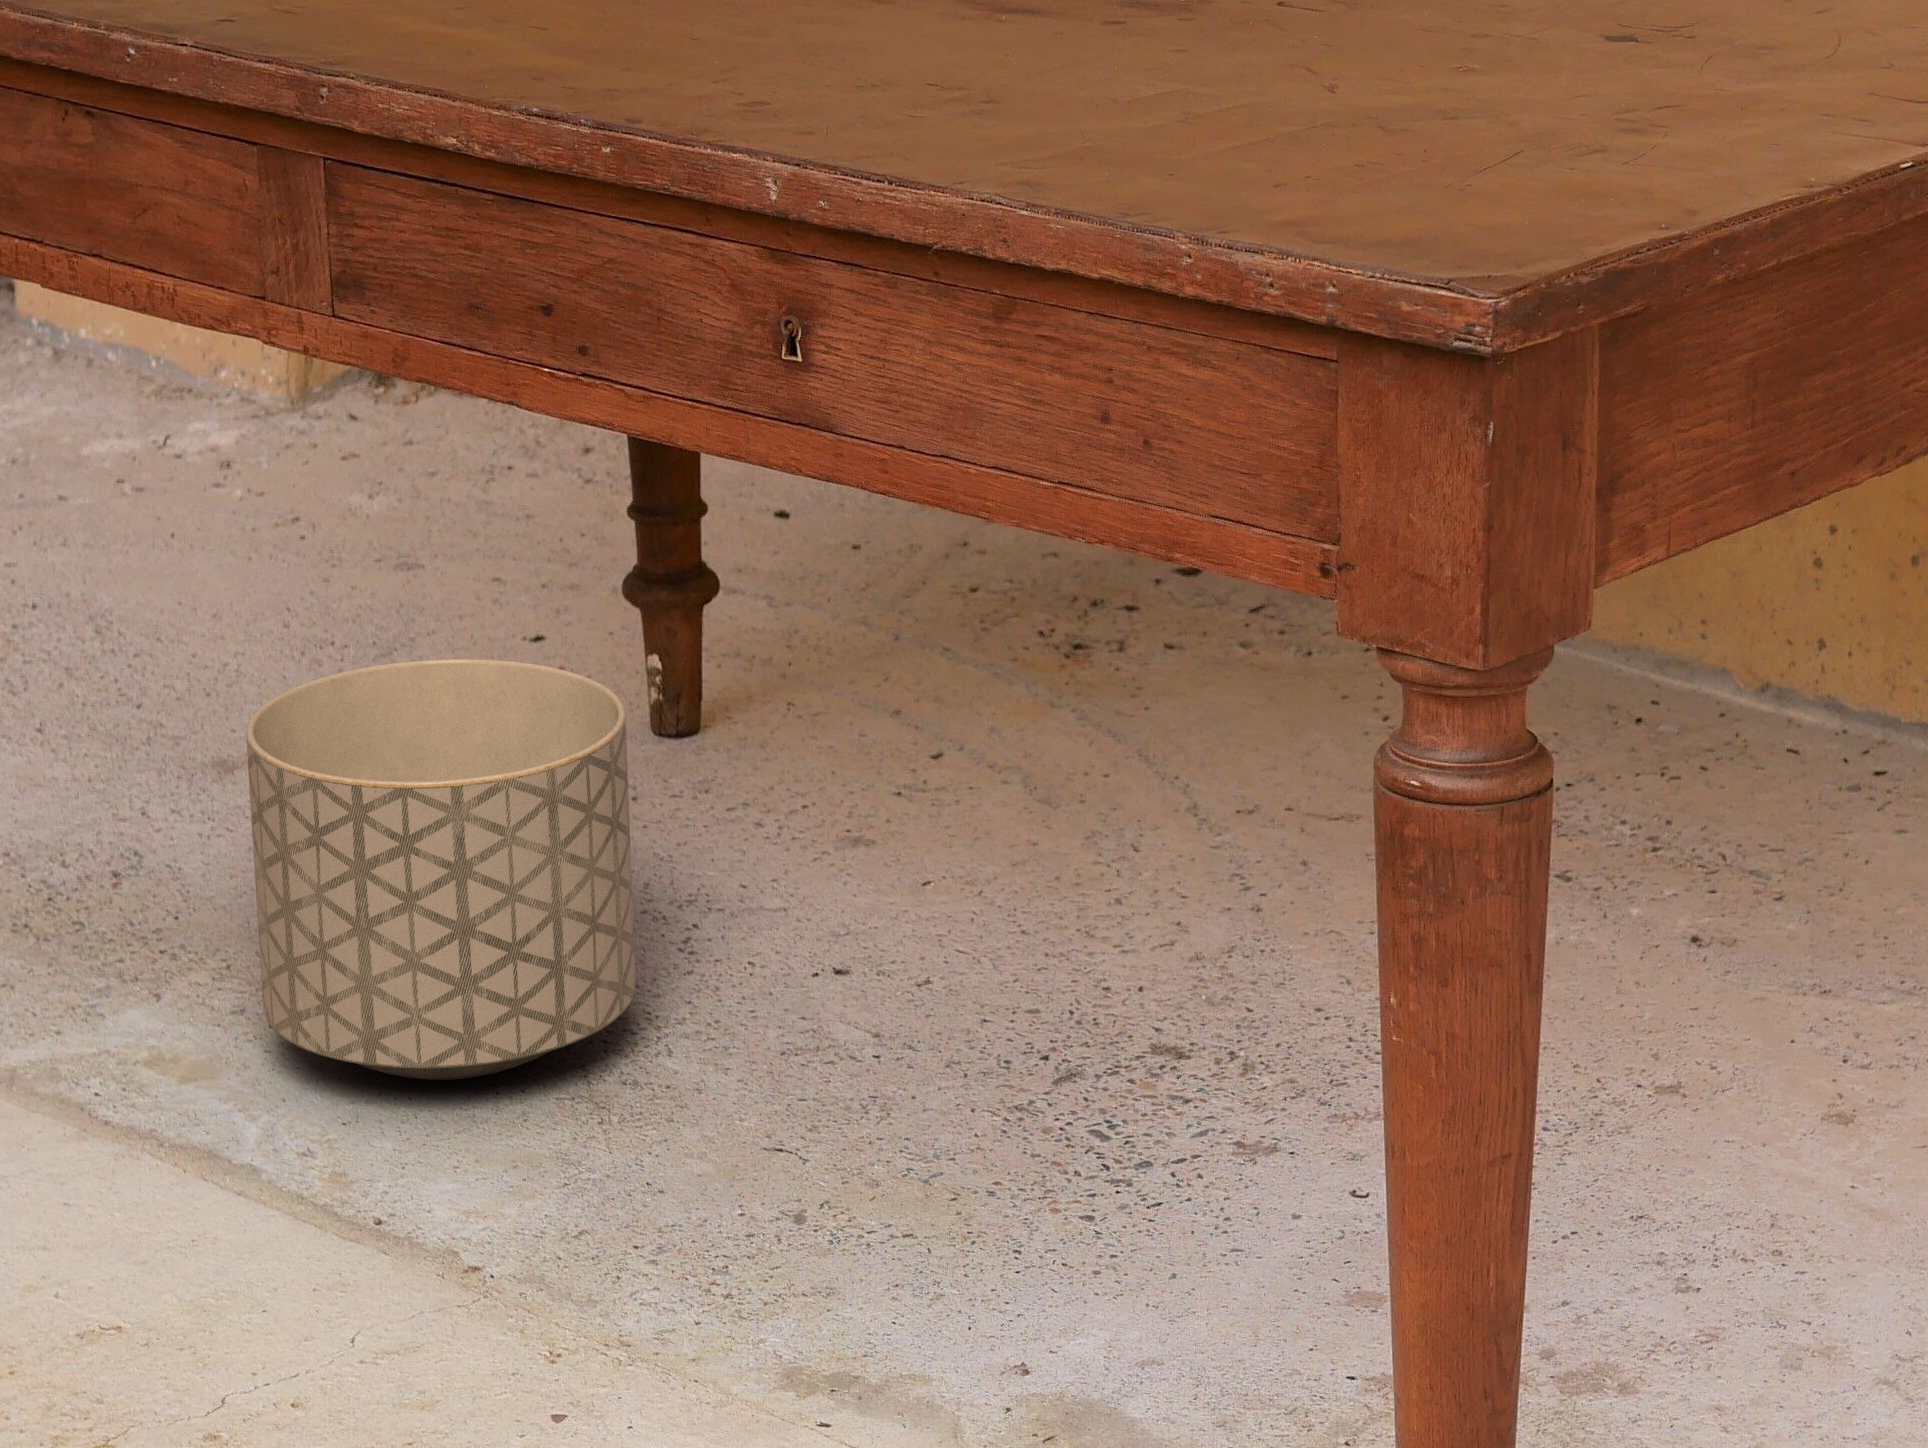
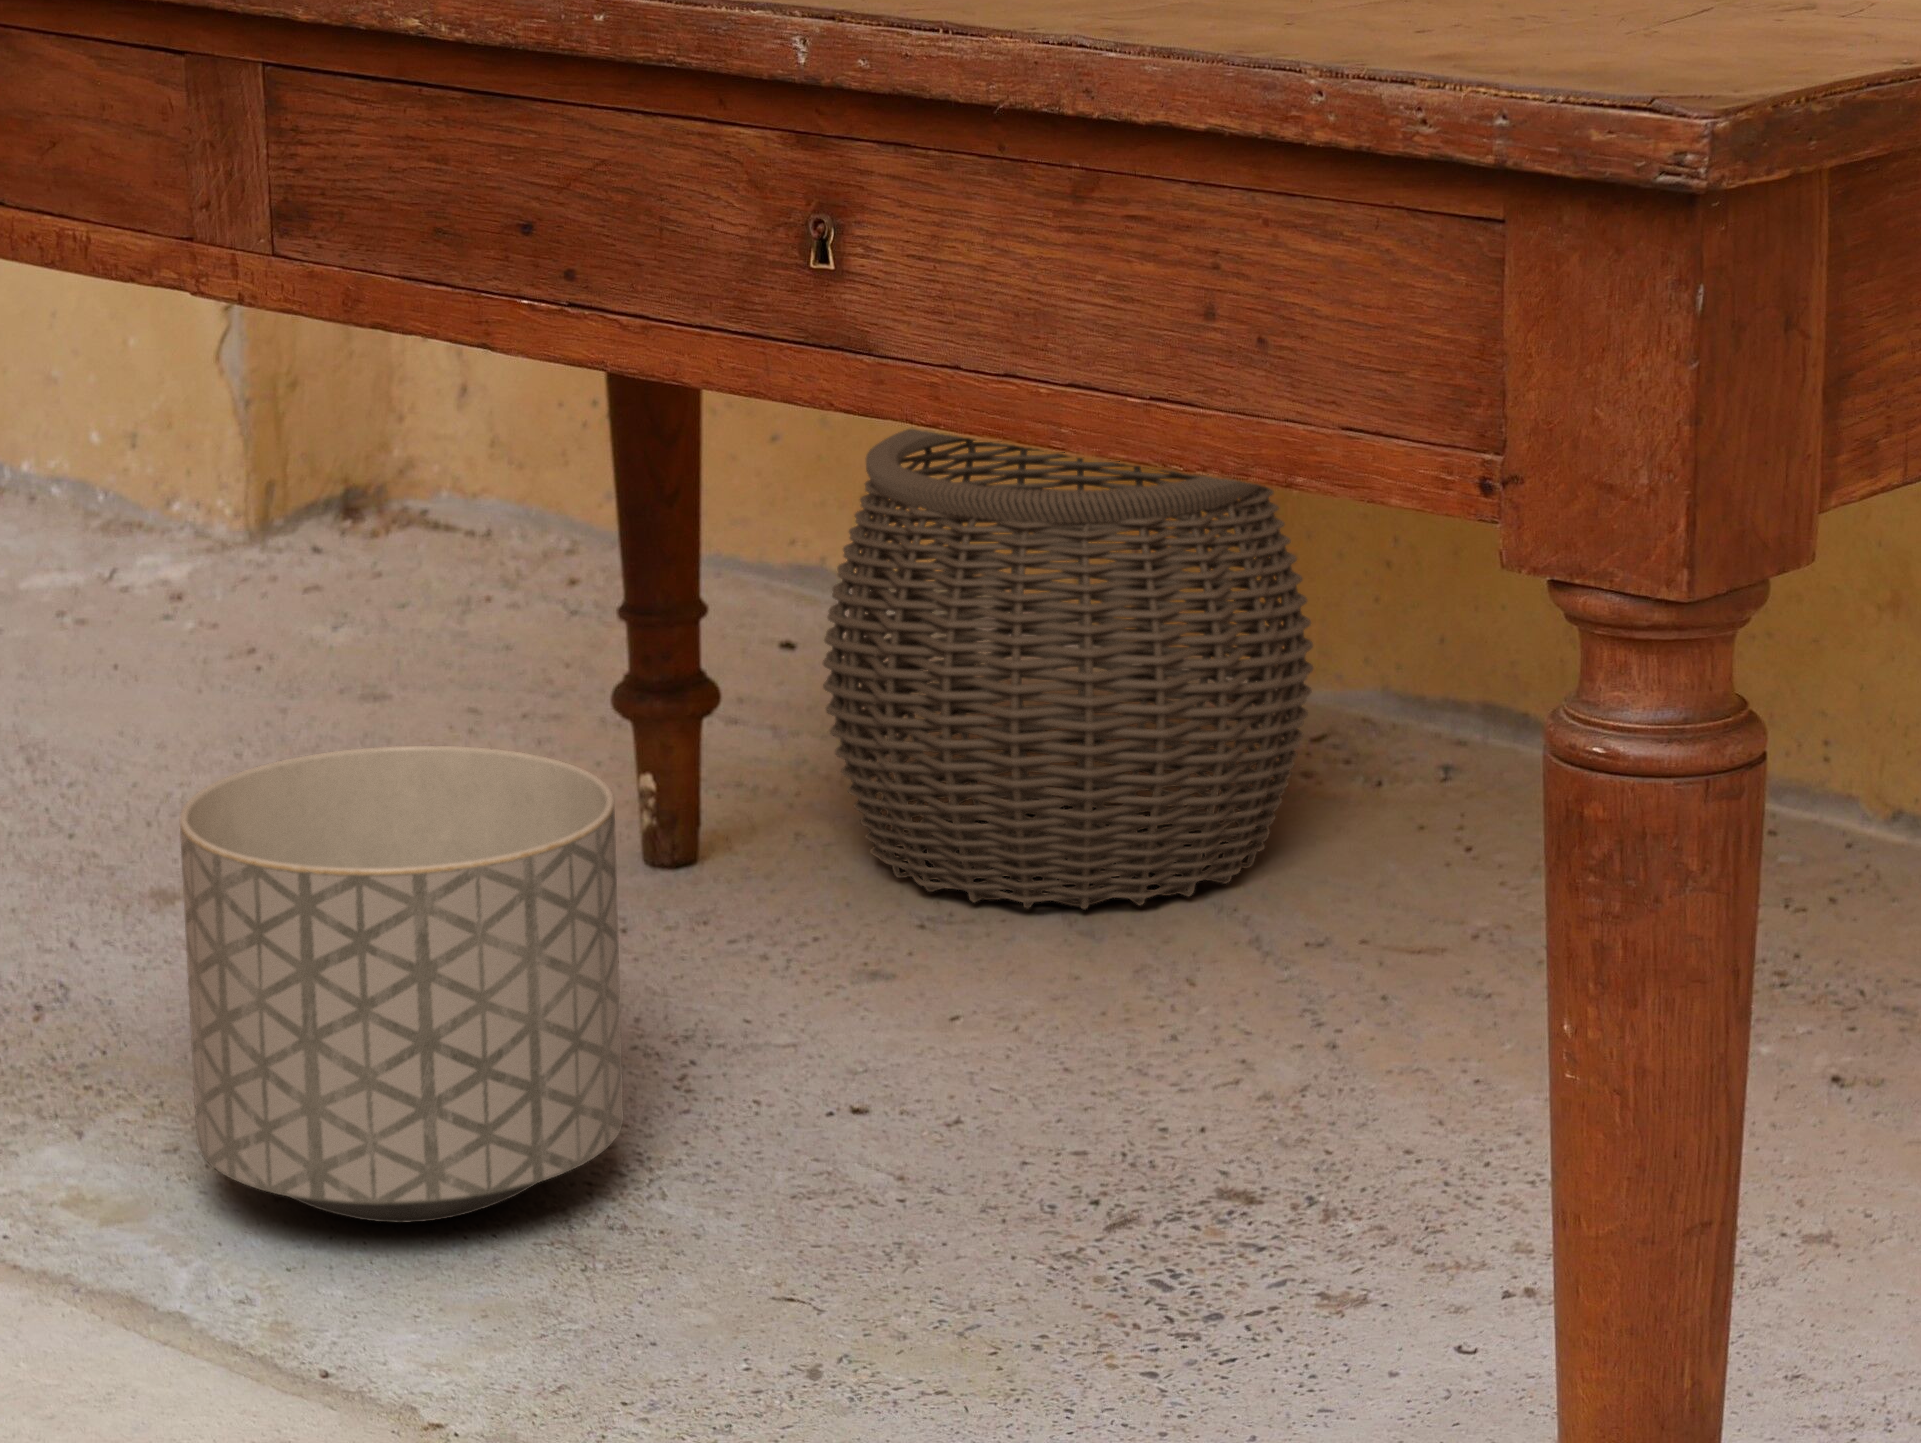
woven basket: none [811,324,1249,778] -> present [823,429,1313,909]

